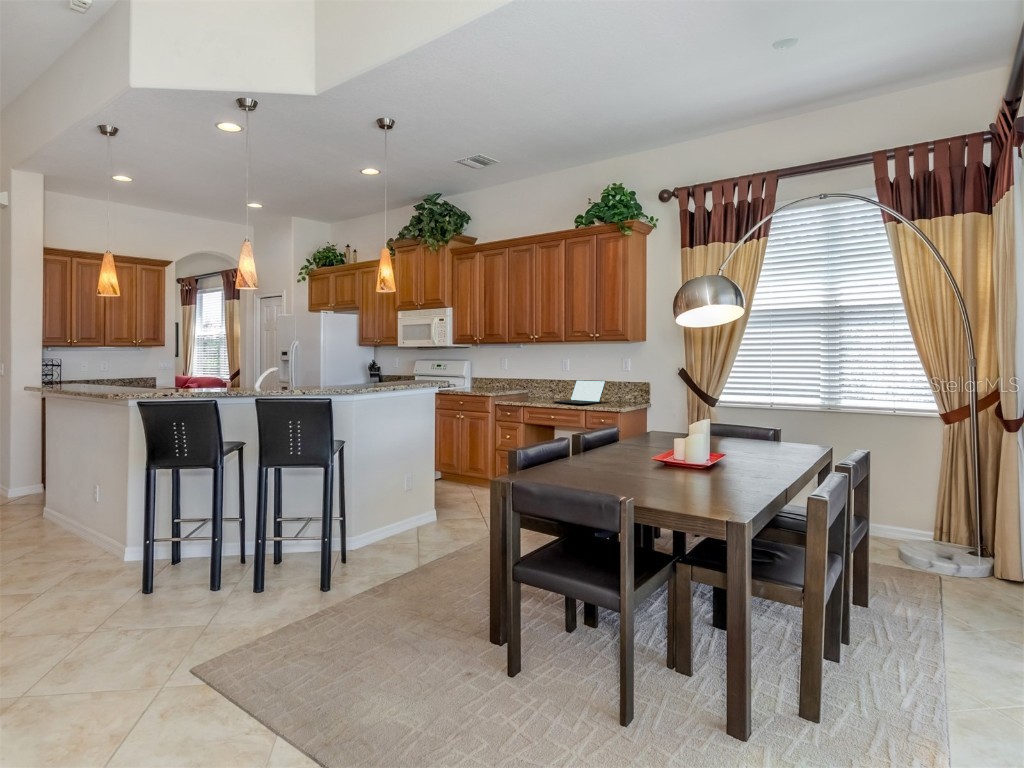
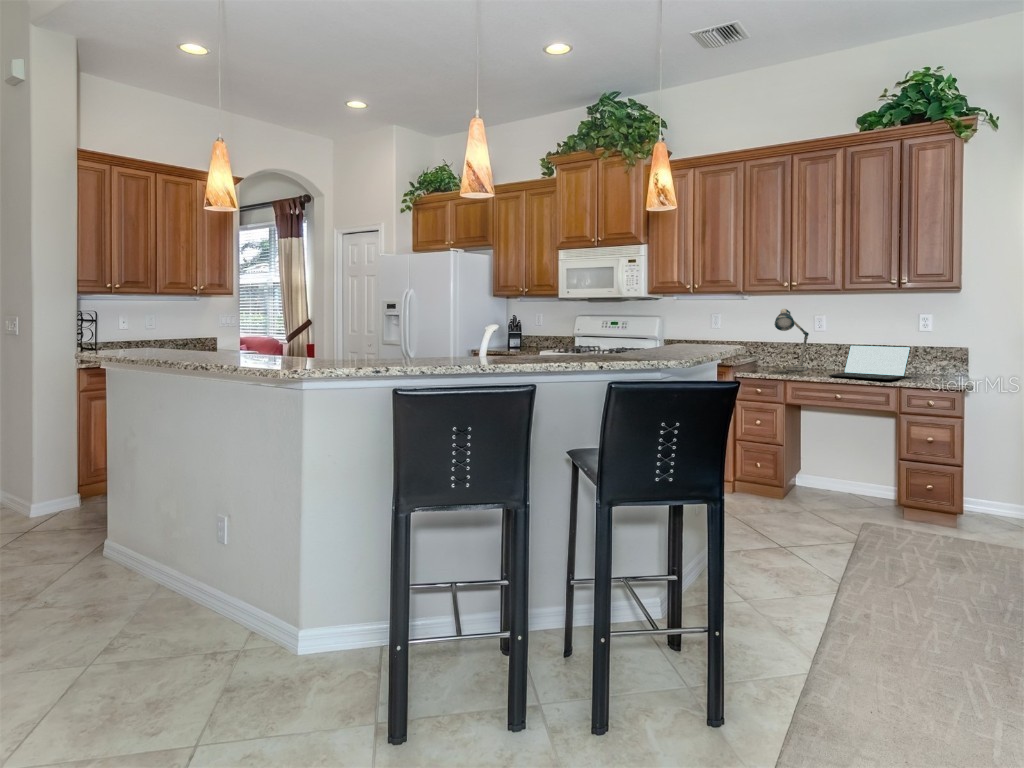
desk lamp: none [525,354,557,399] -> present [774,309,809,371]

